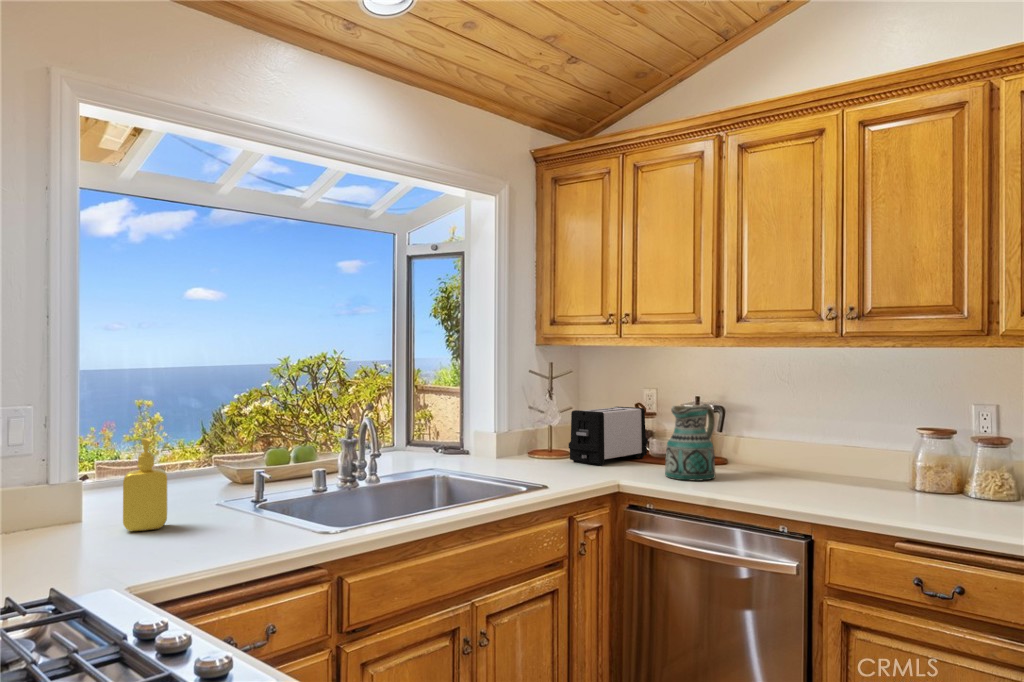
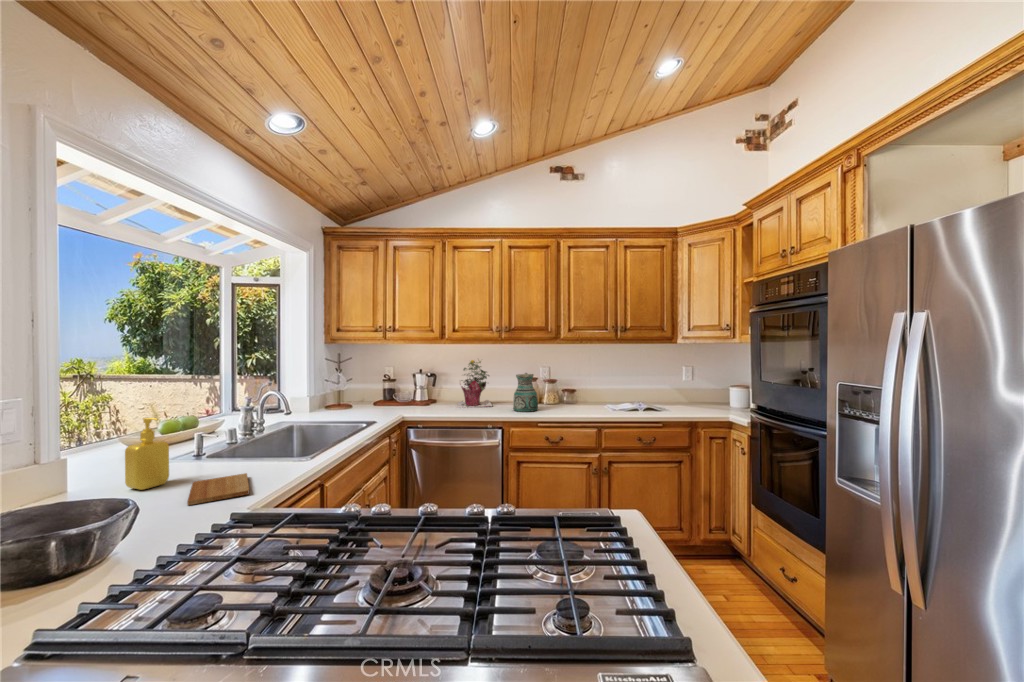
potted plant: none [746,377,845,485] -> present [456,360,492,407]
ceramic pitcher: present [665,404,715,481] -> present [513,373,538,412]
toaster: present [569,407,648,465] -> none [358,378,395,411]
cutting board: none [109,533,232,567] -> present [187,473,249,505]

